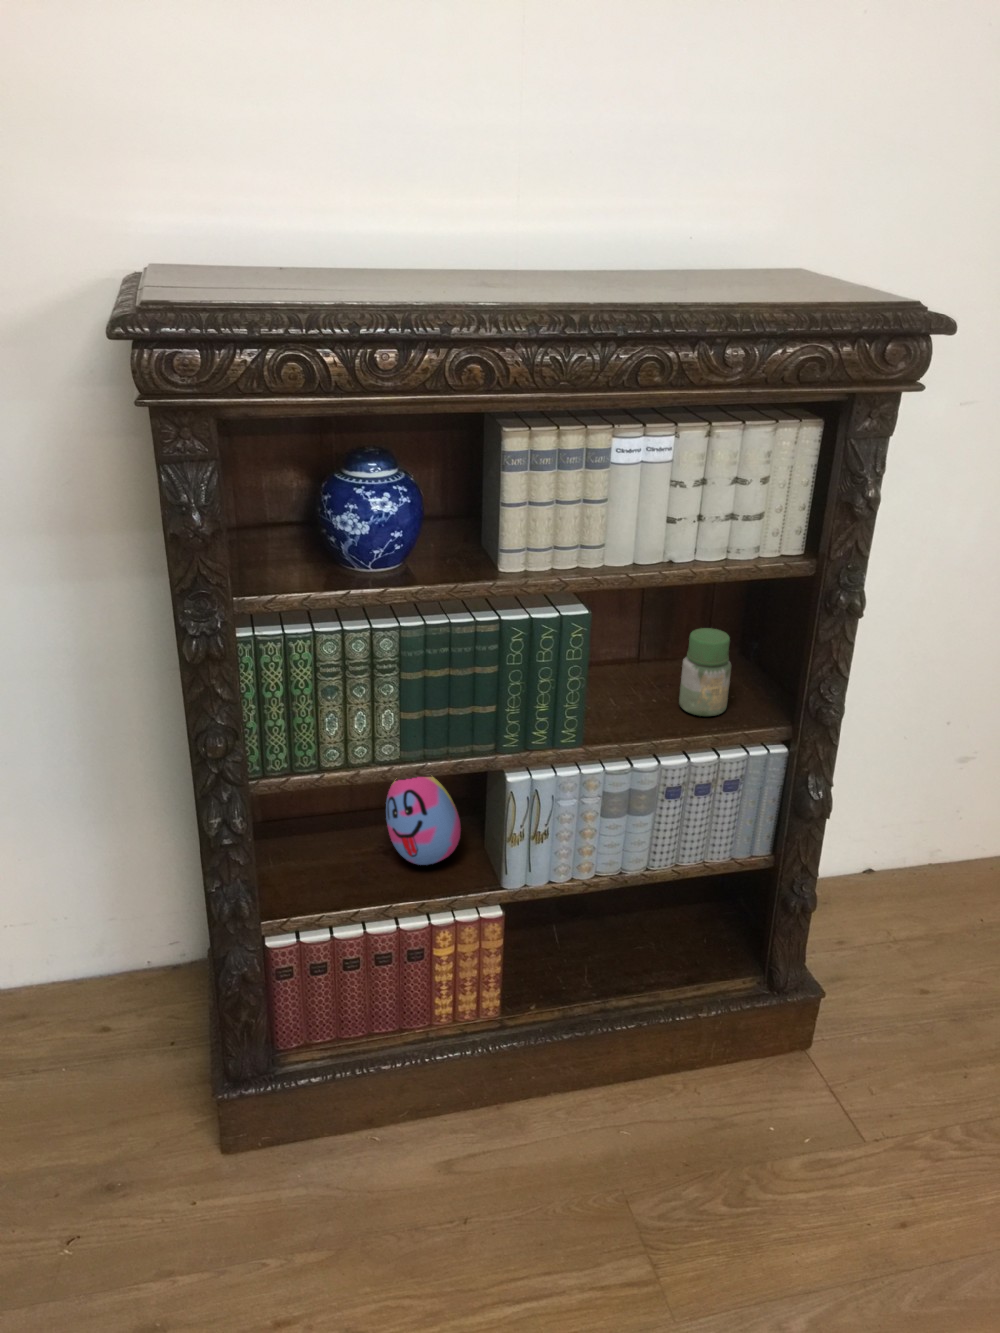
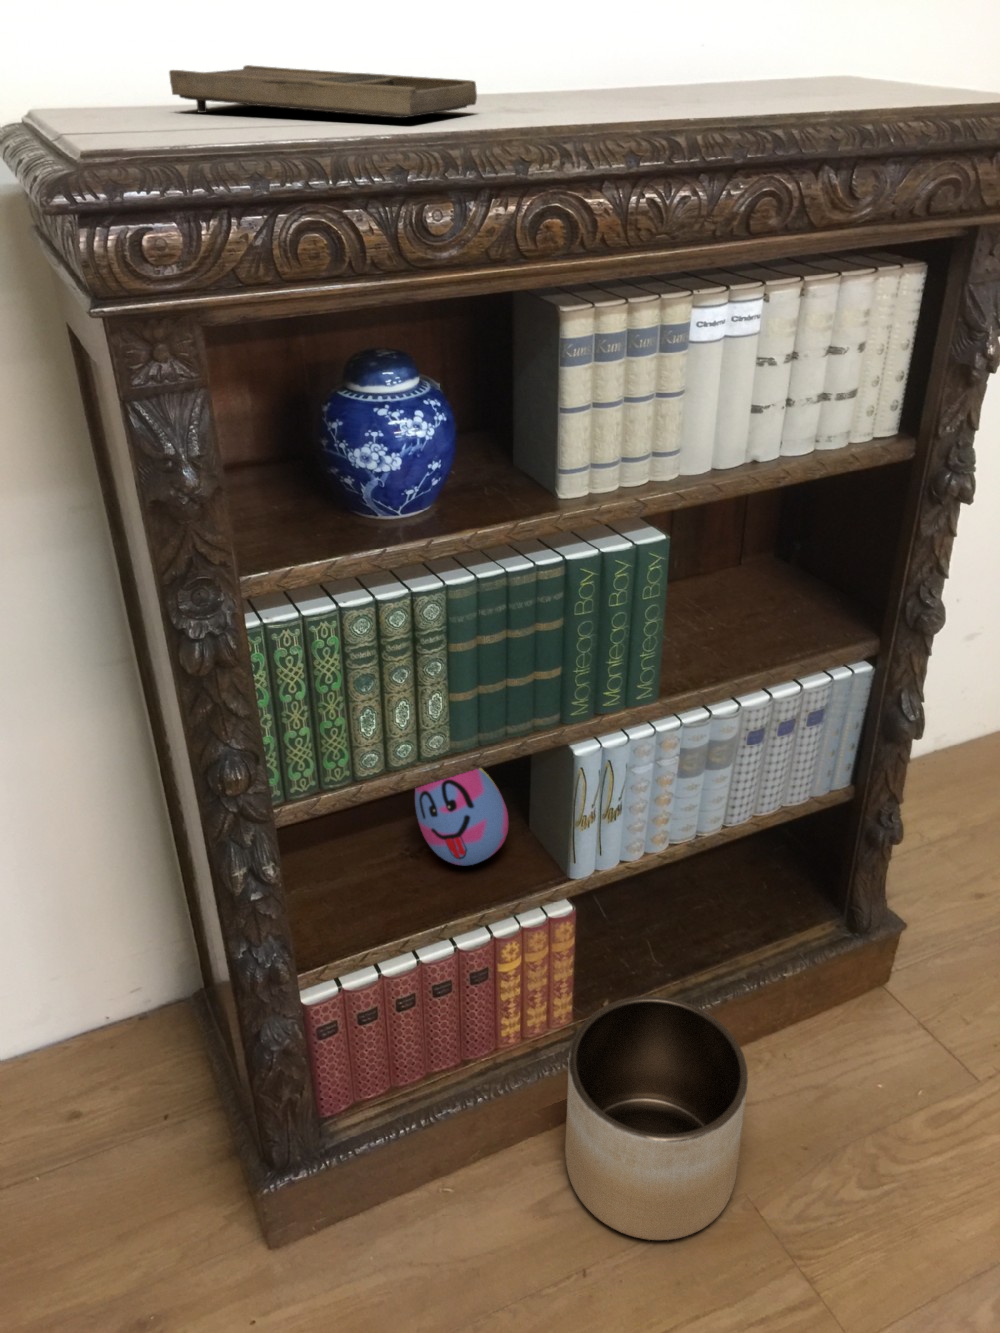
tray: none [247,237,452,287] -> present [169,65,477,118]
jar: present [679,628,731,716] -> none [741,537,804,641]
planter: none [469,1001,620,1208] -> present [565,996,748,1240]

